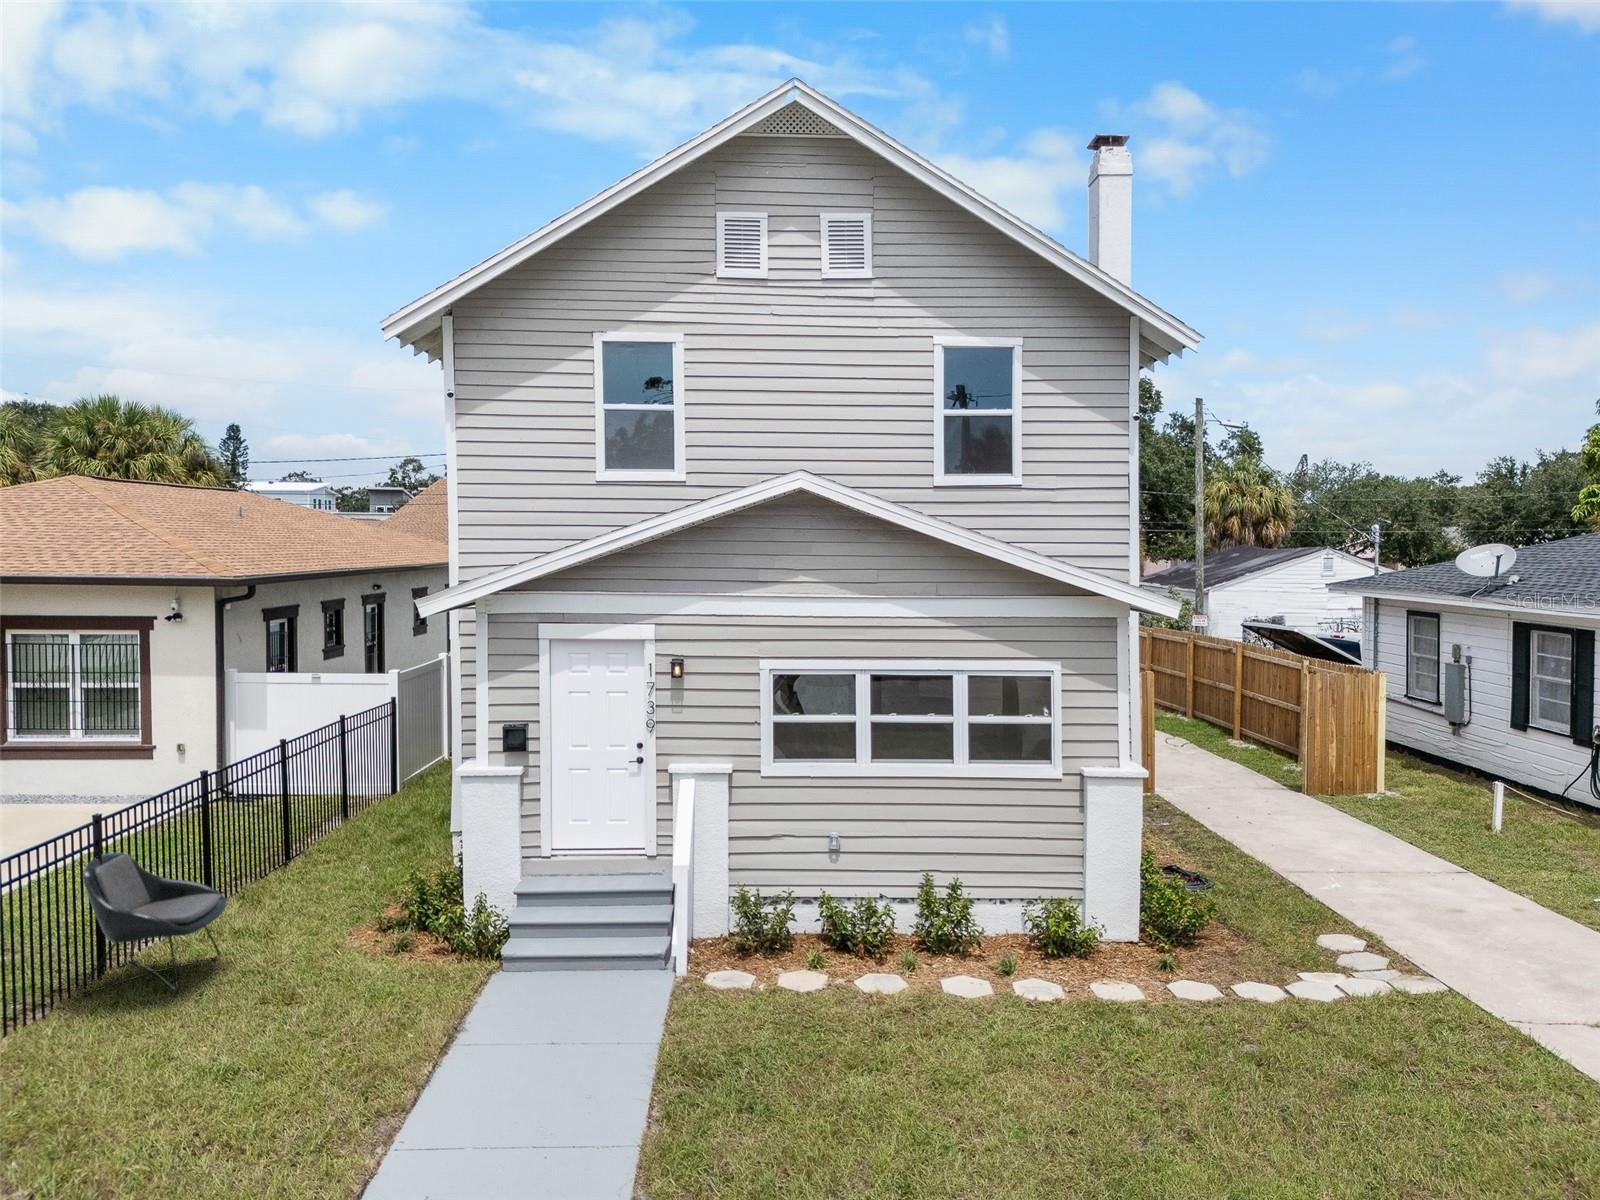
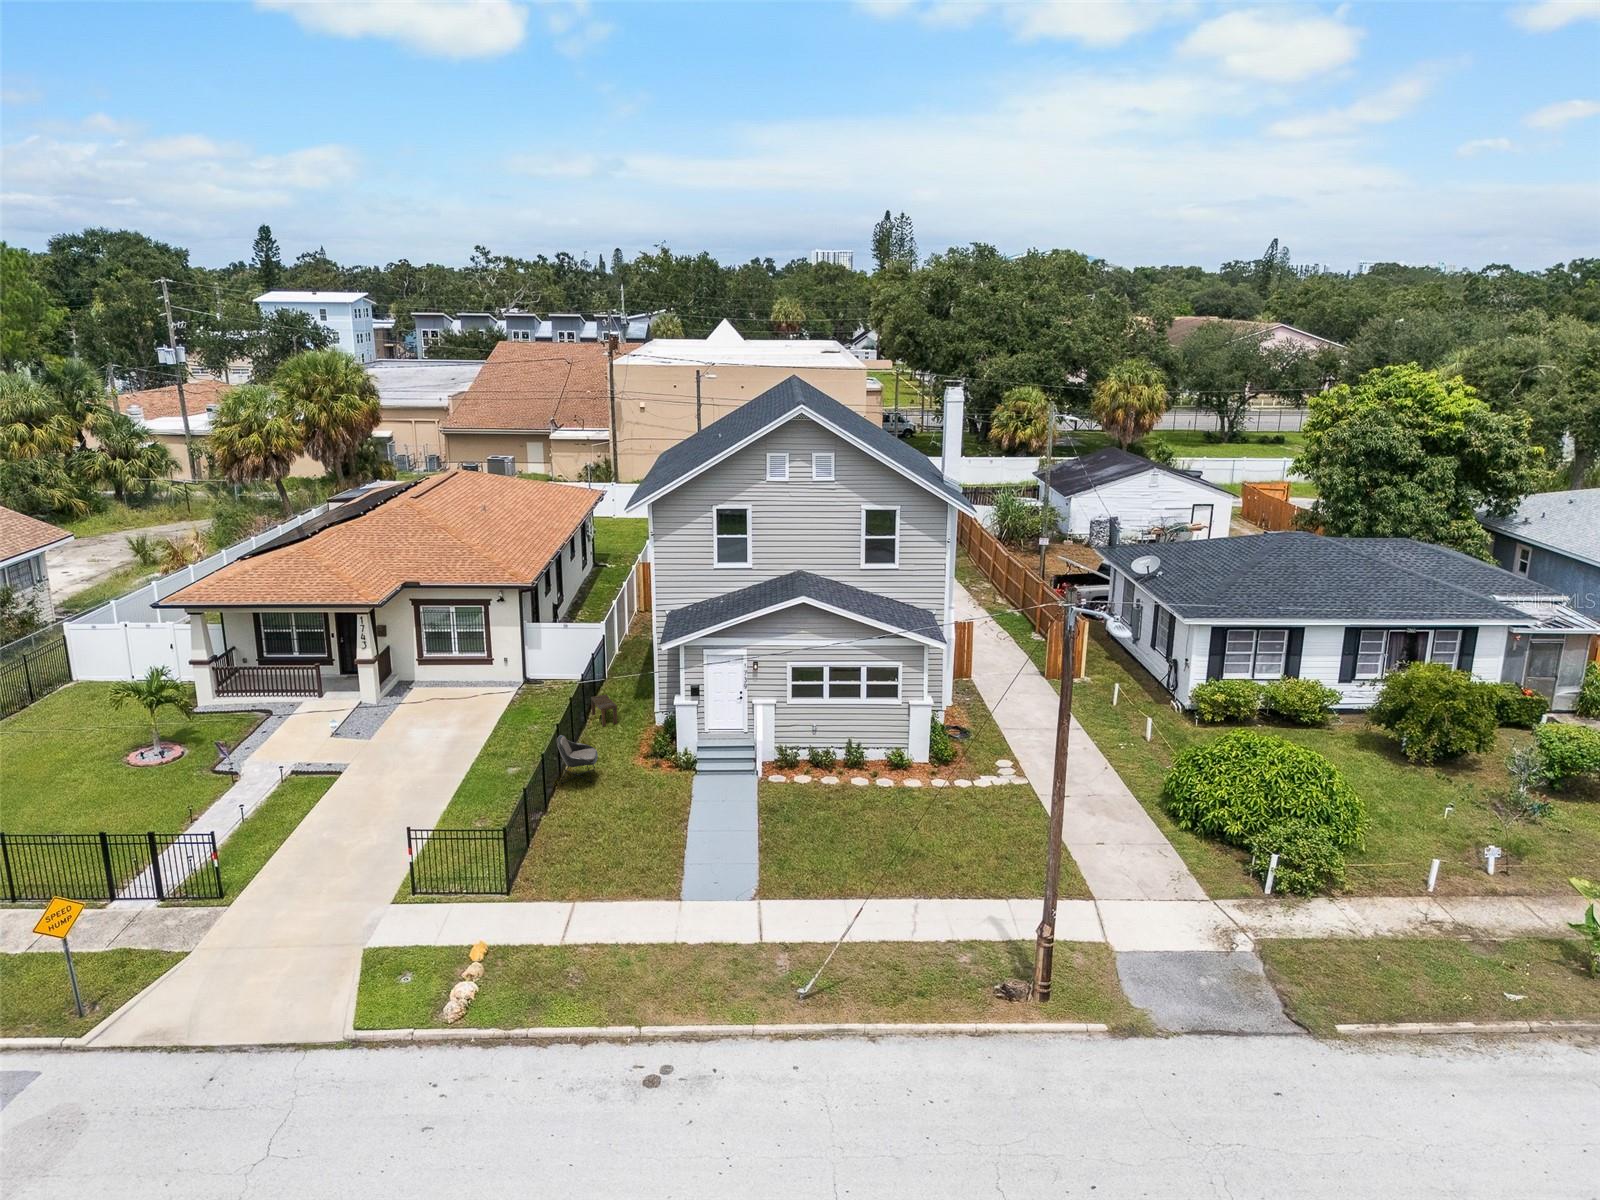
bench: none [316,801,363,868] -> present [591,695,617,727]

